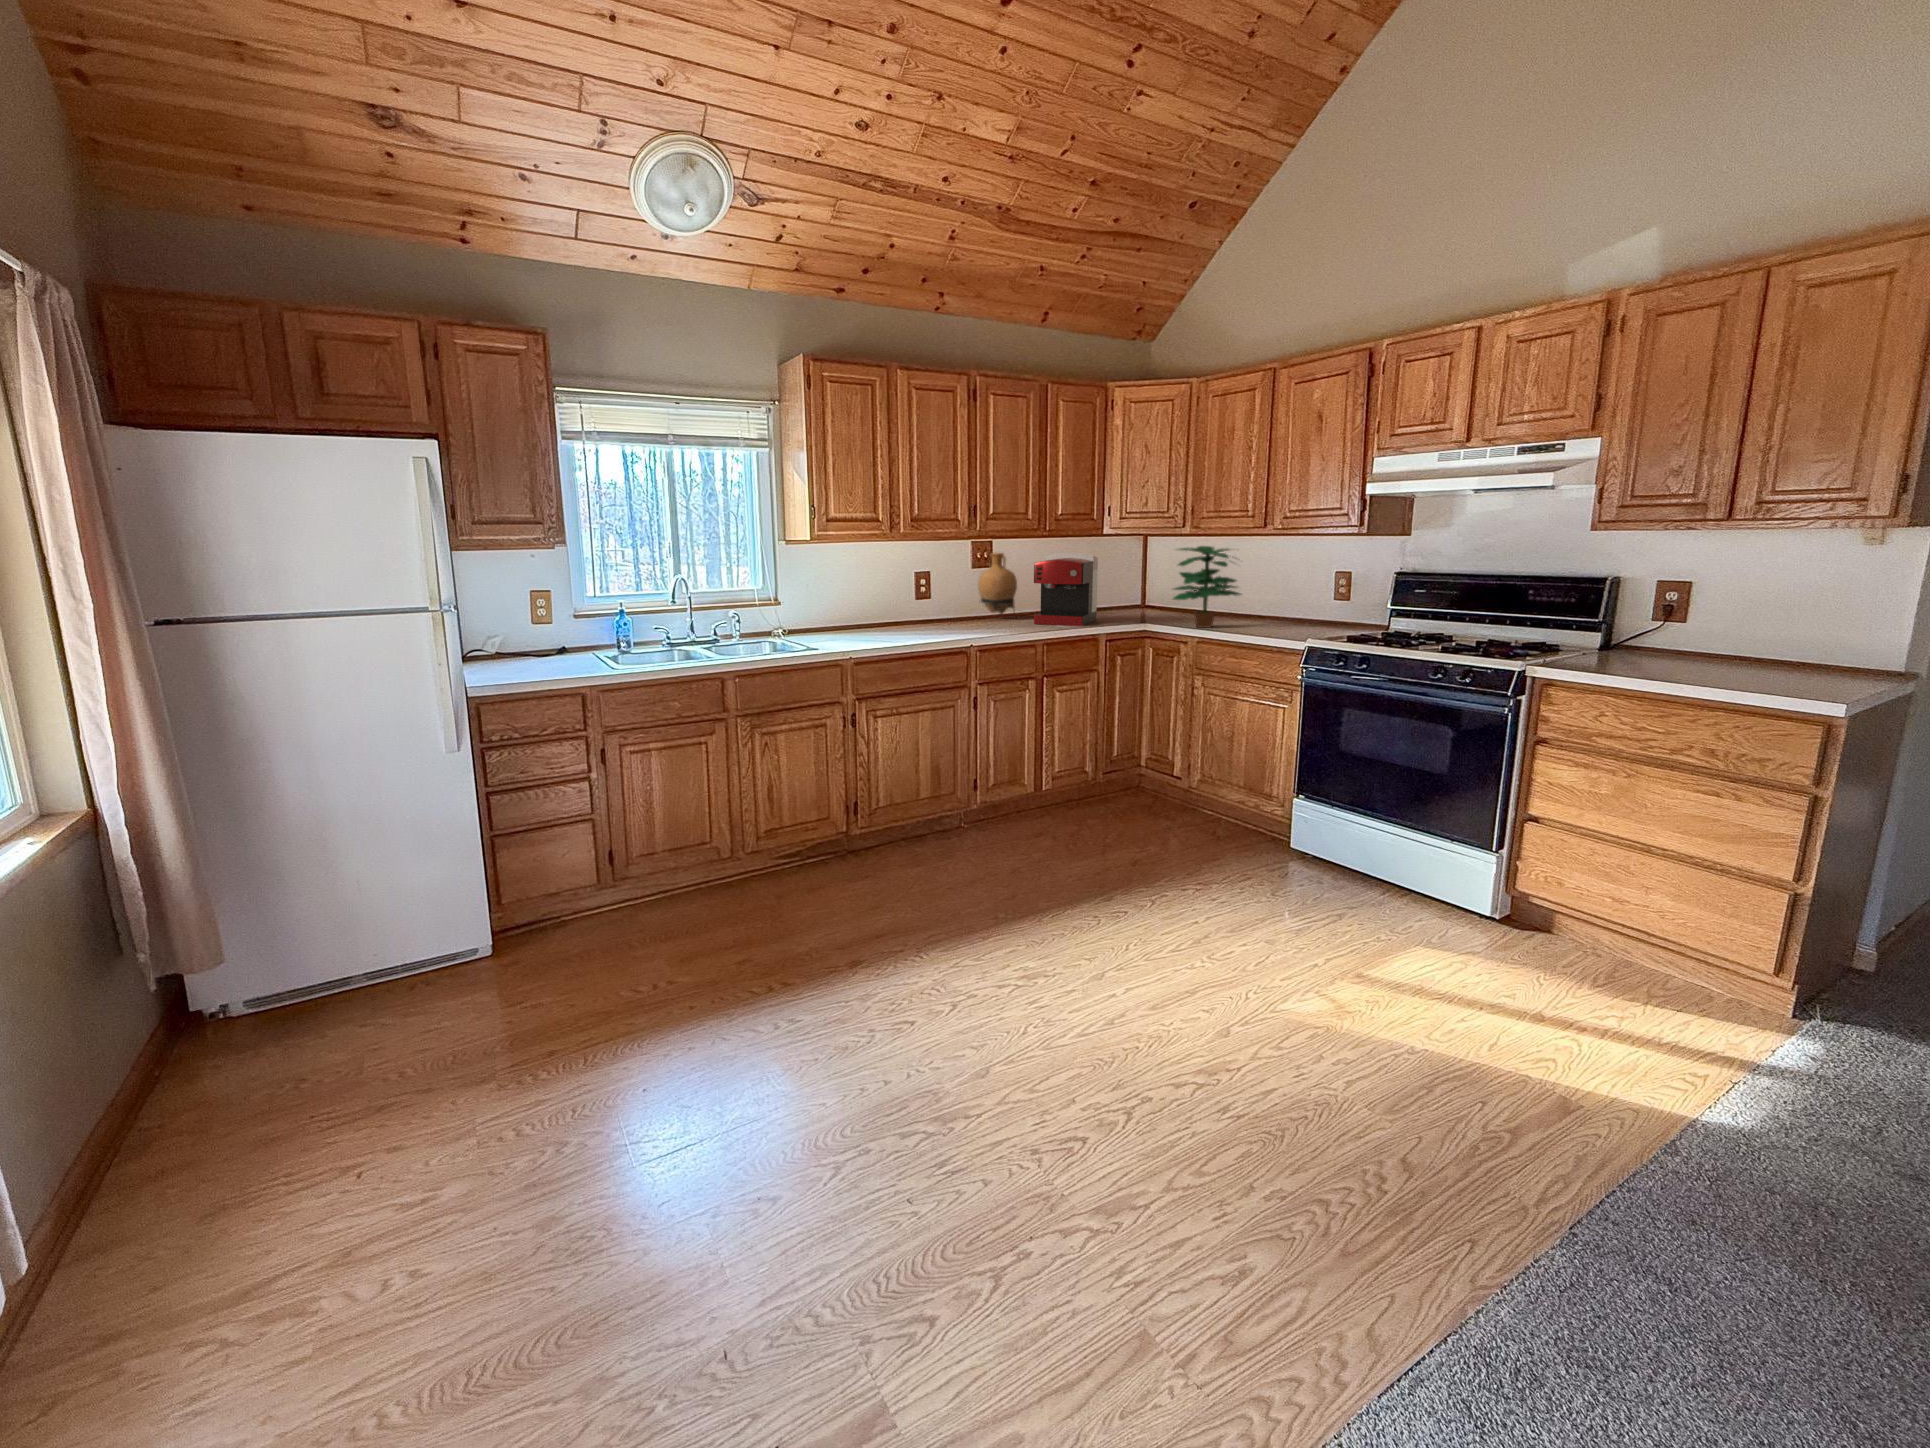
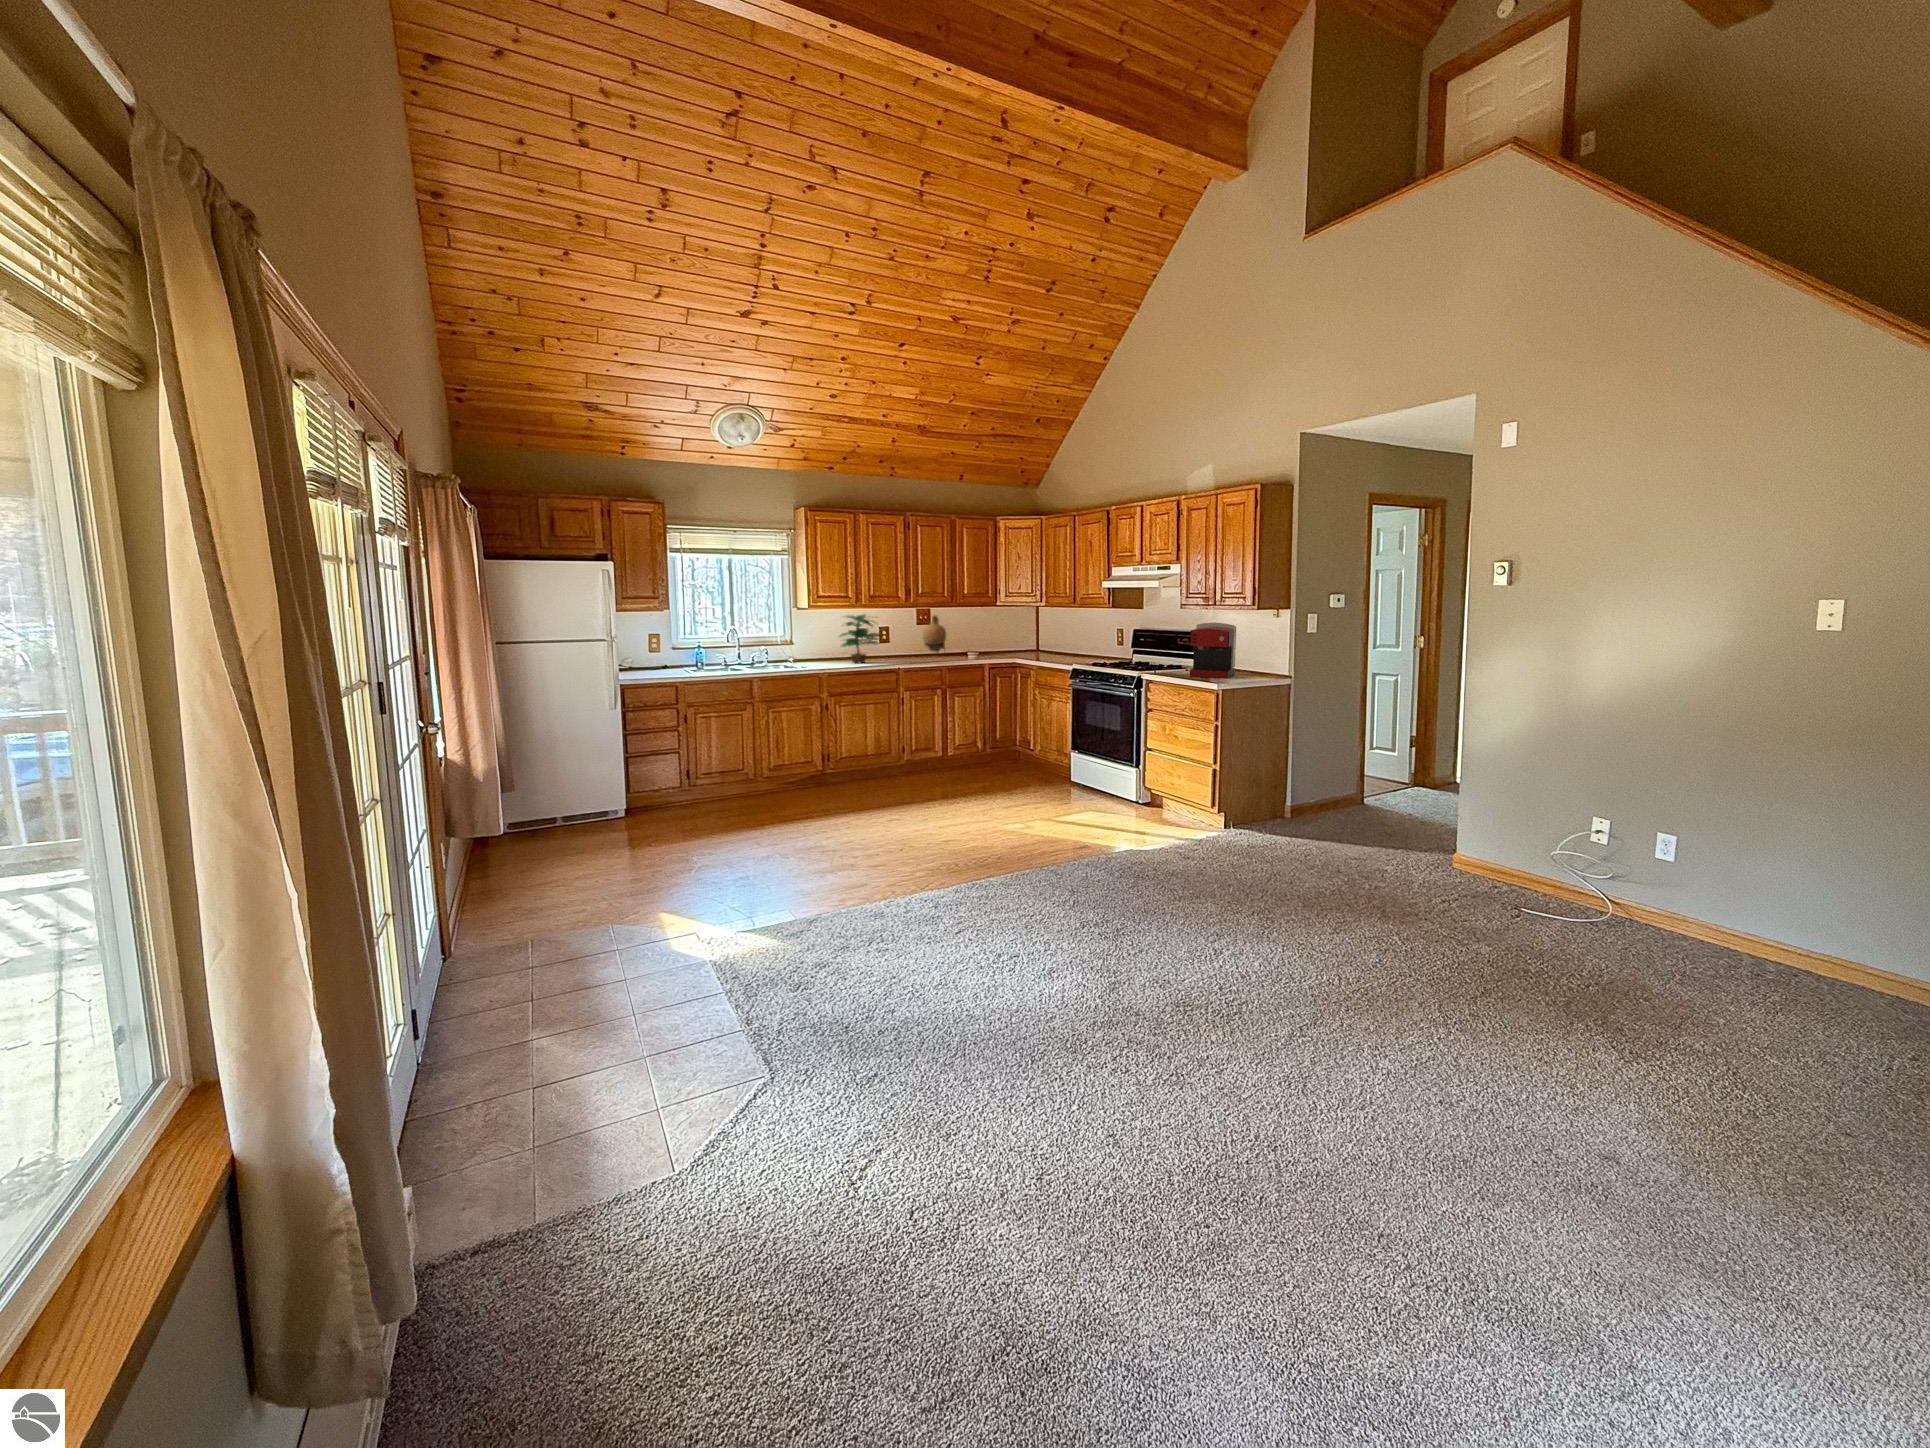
potted plant: present [1173,546,1241,628] -> present [840,615,881,663]
coffee maker: present [1034,552,1098,626] -> present [1190,622,1236,679]

